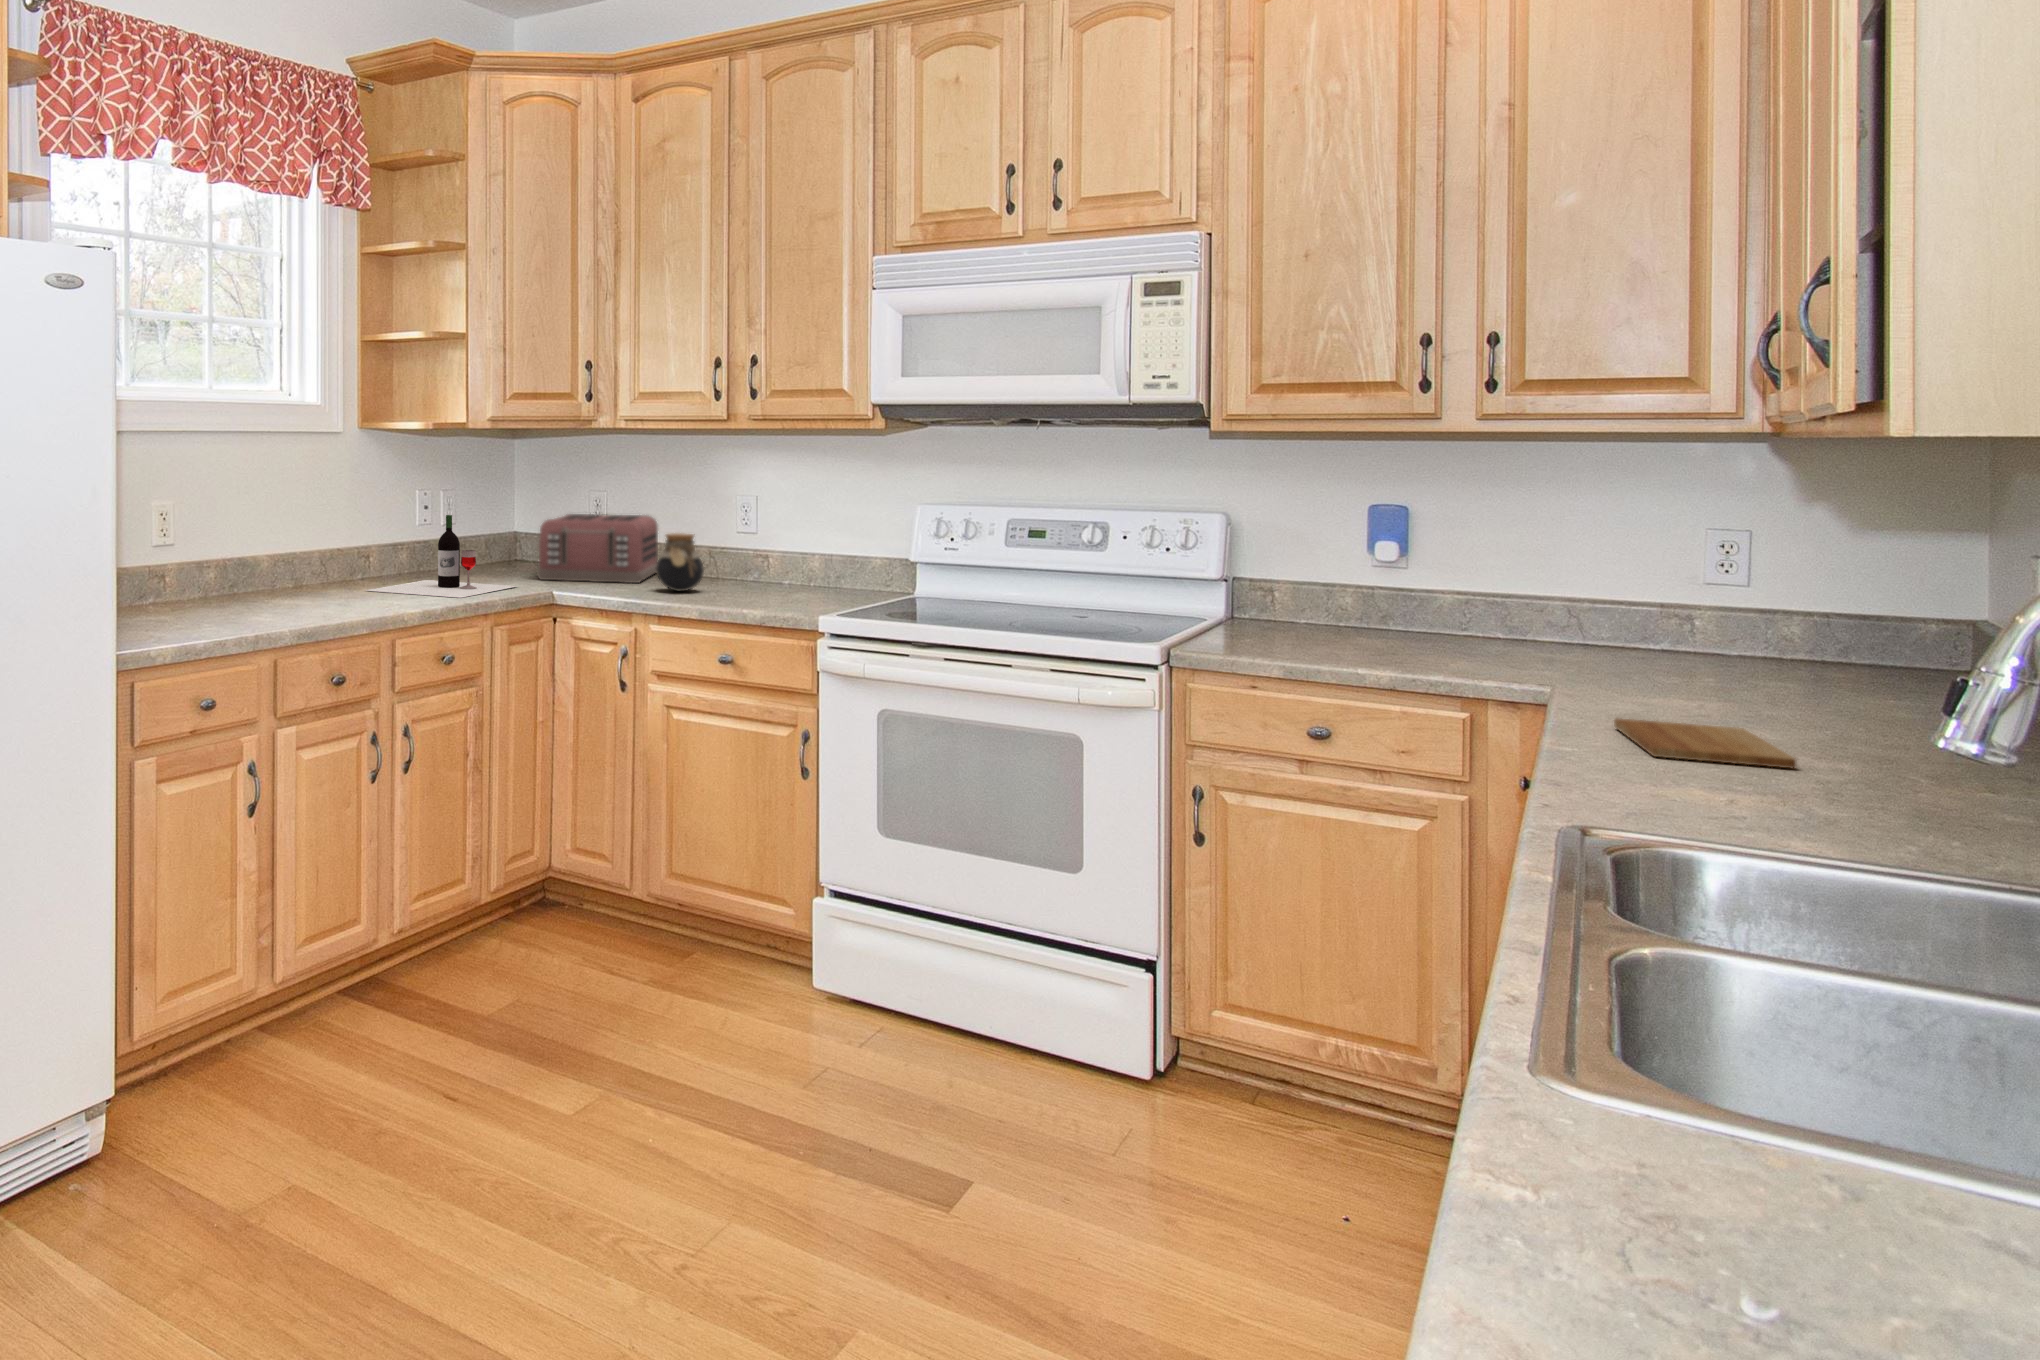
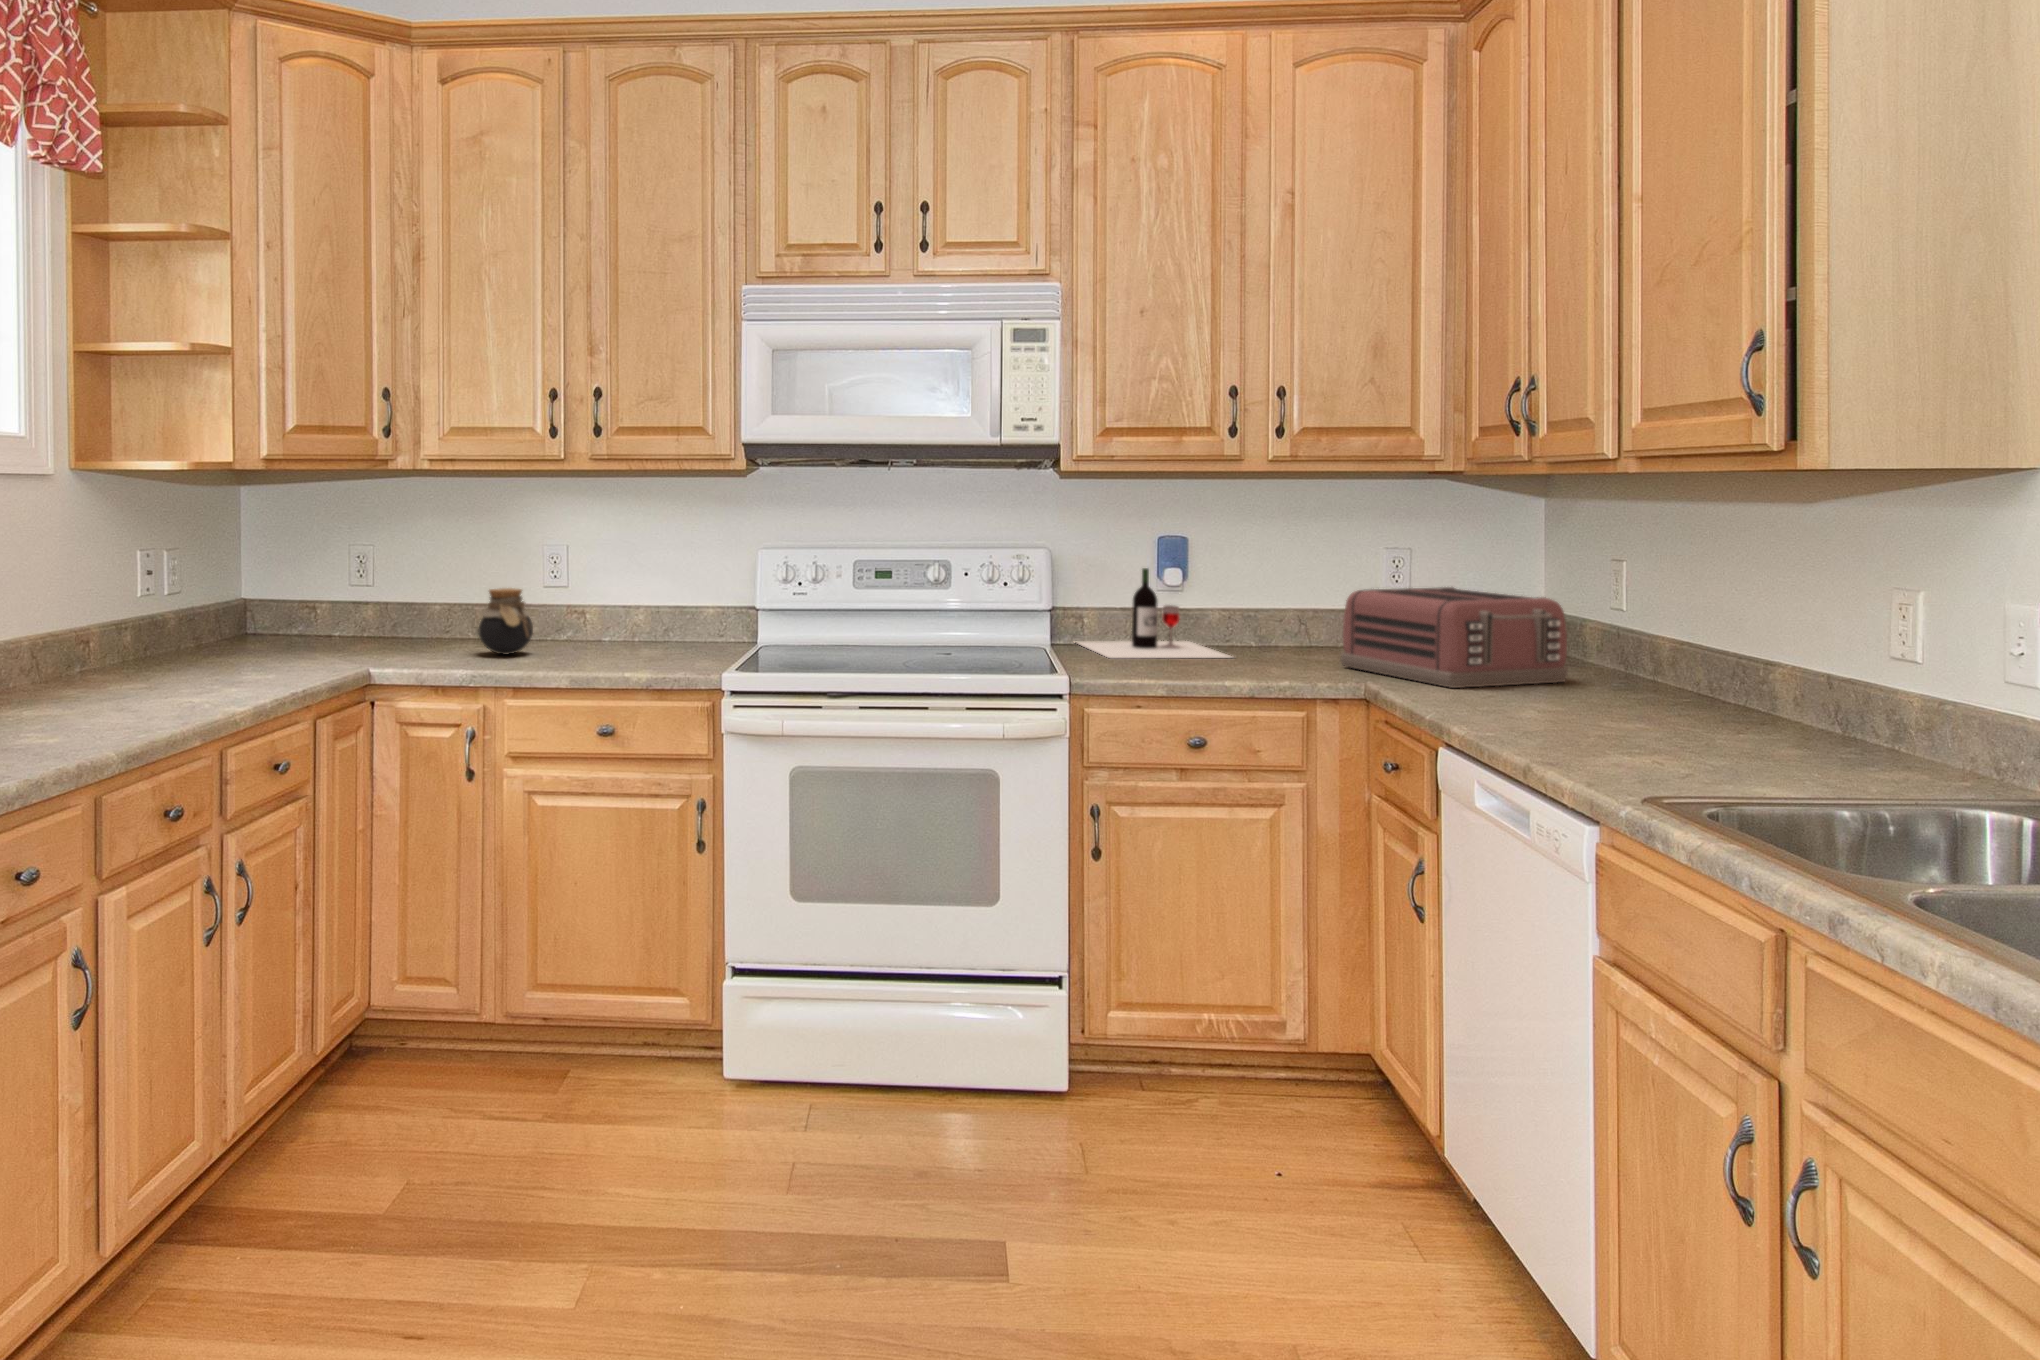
toaster: present [537,514,658,583] -> present [1340,587,1568,688]
wine bottle: present [367,515,516,598] -> present [1078,568,1231,658]
cutting board: present [1614,719,1796,768] -> none [1520,712,1695,745]

